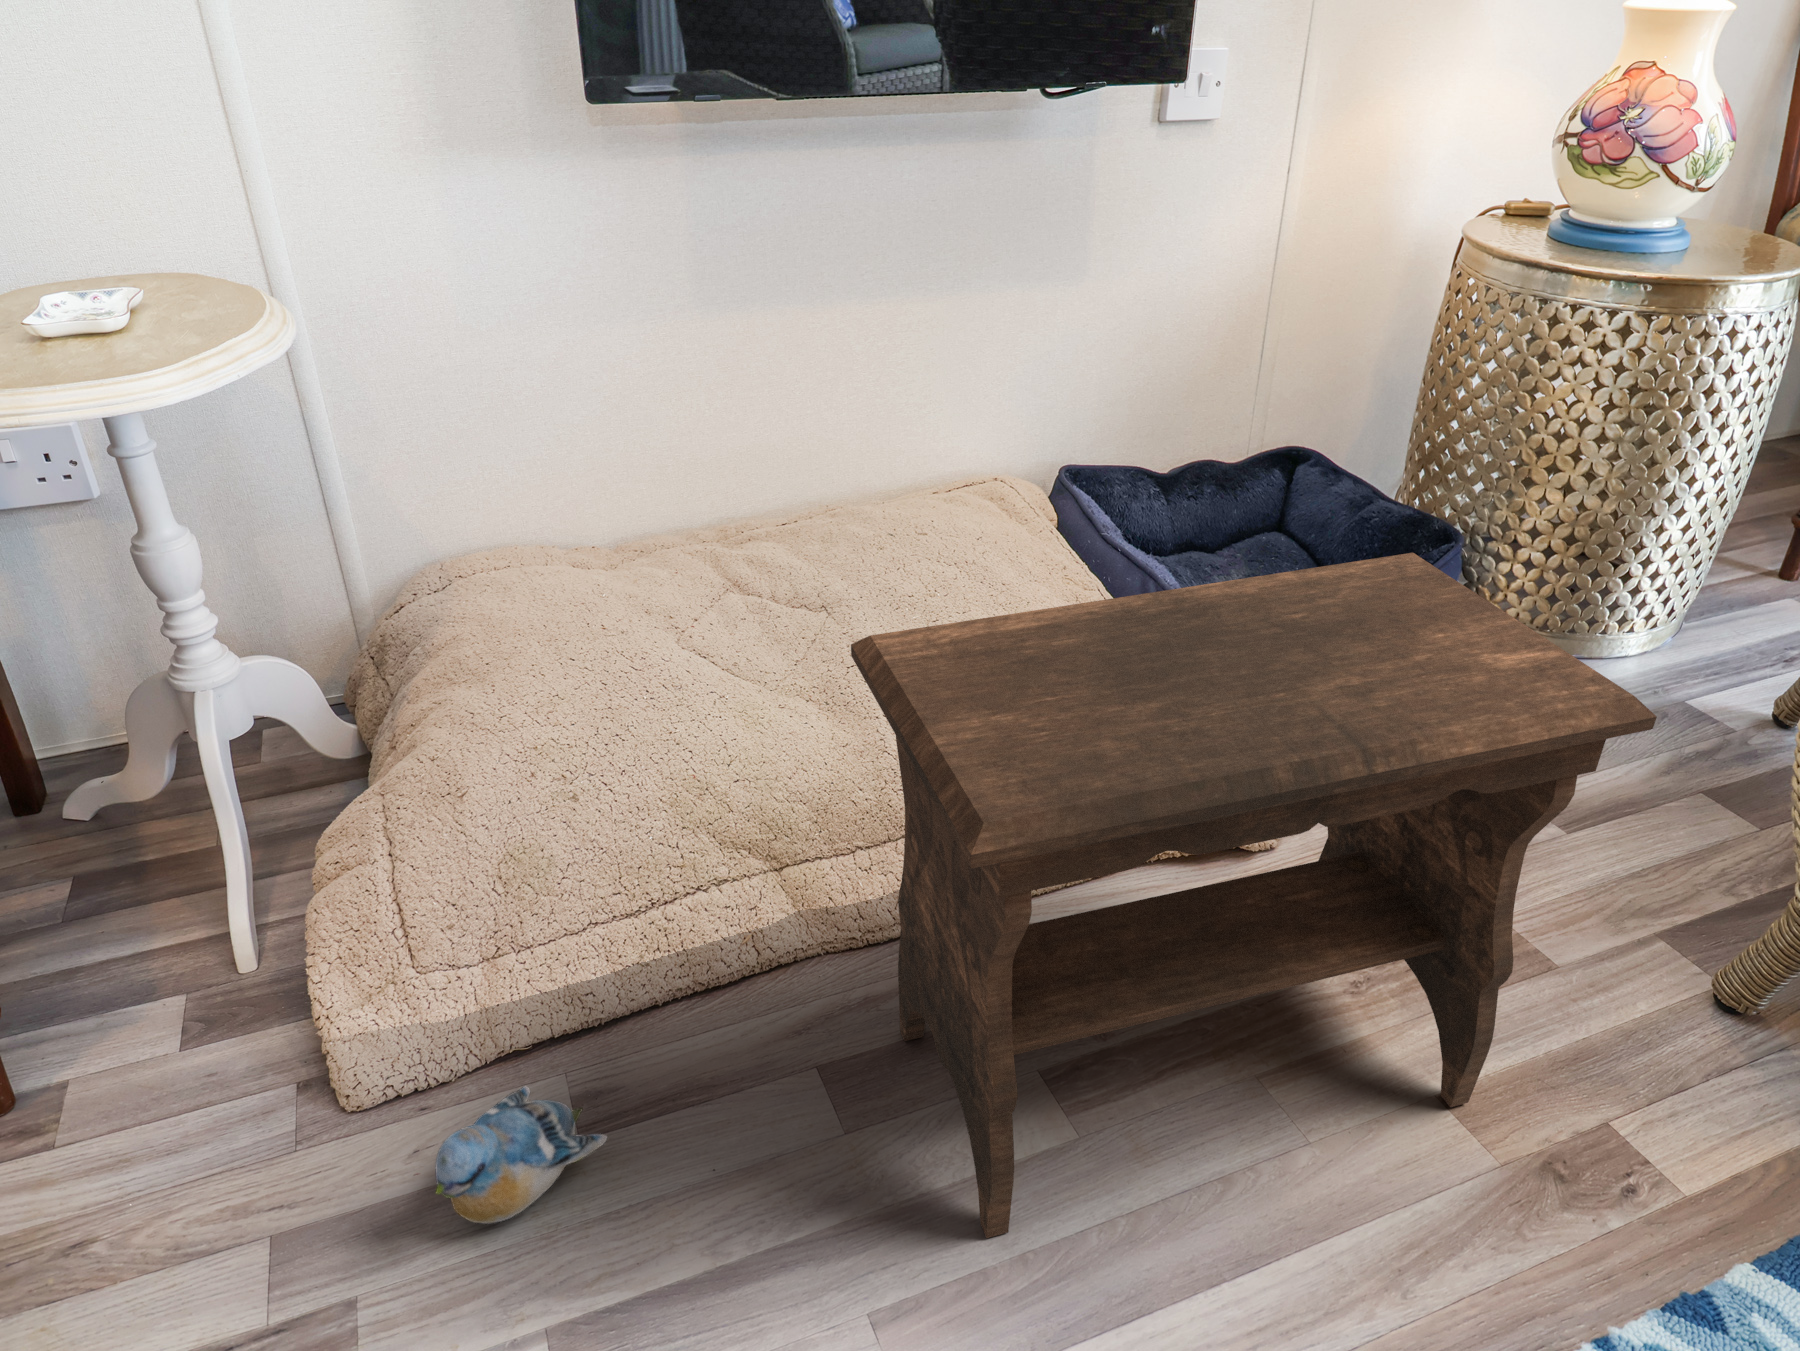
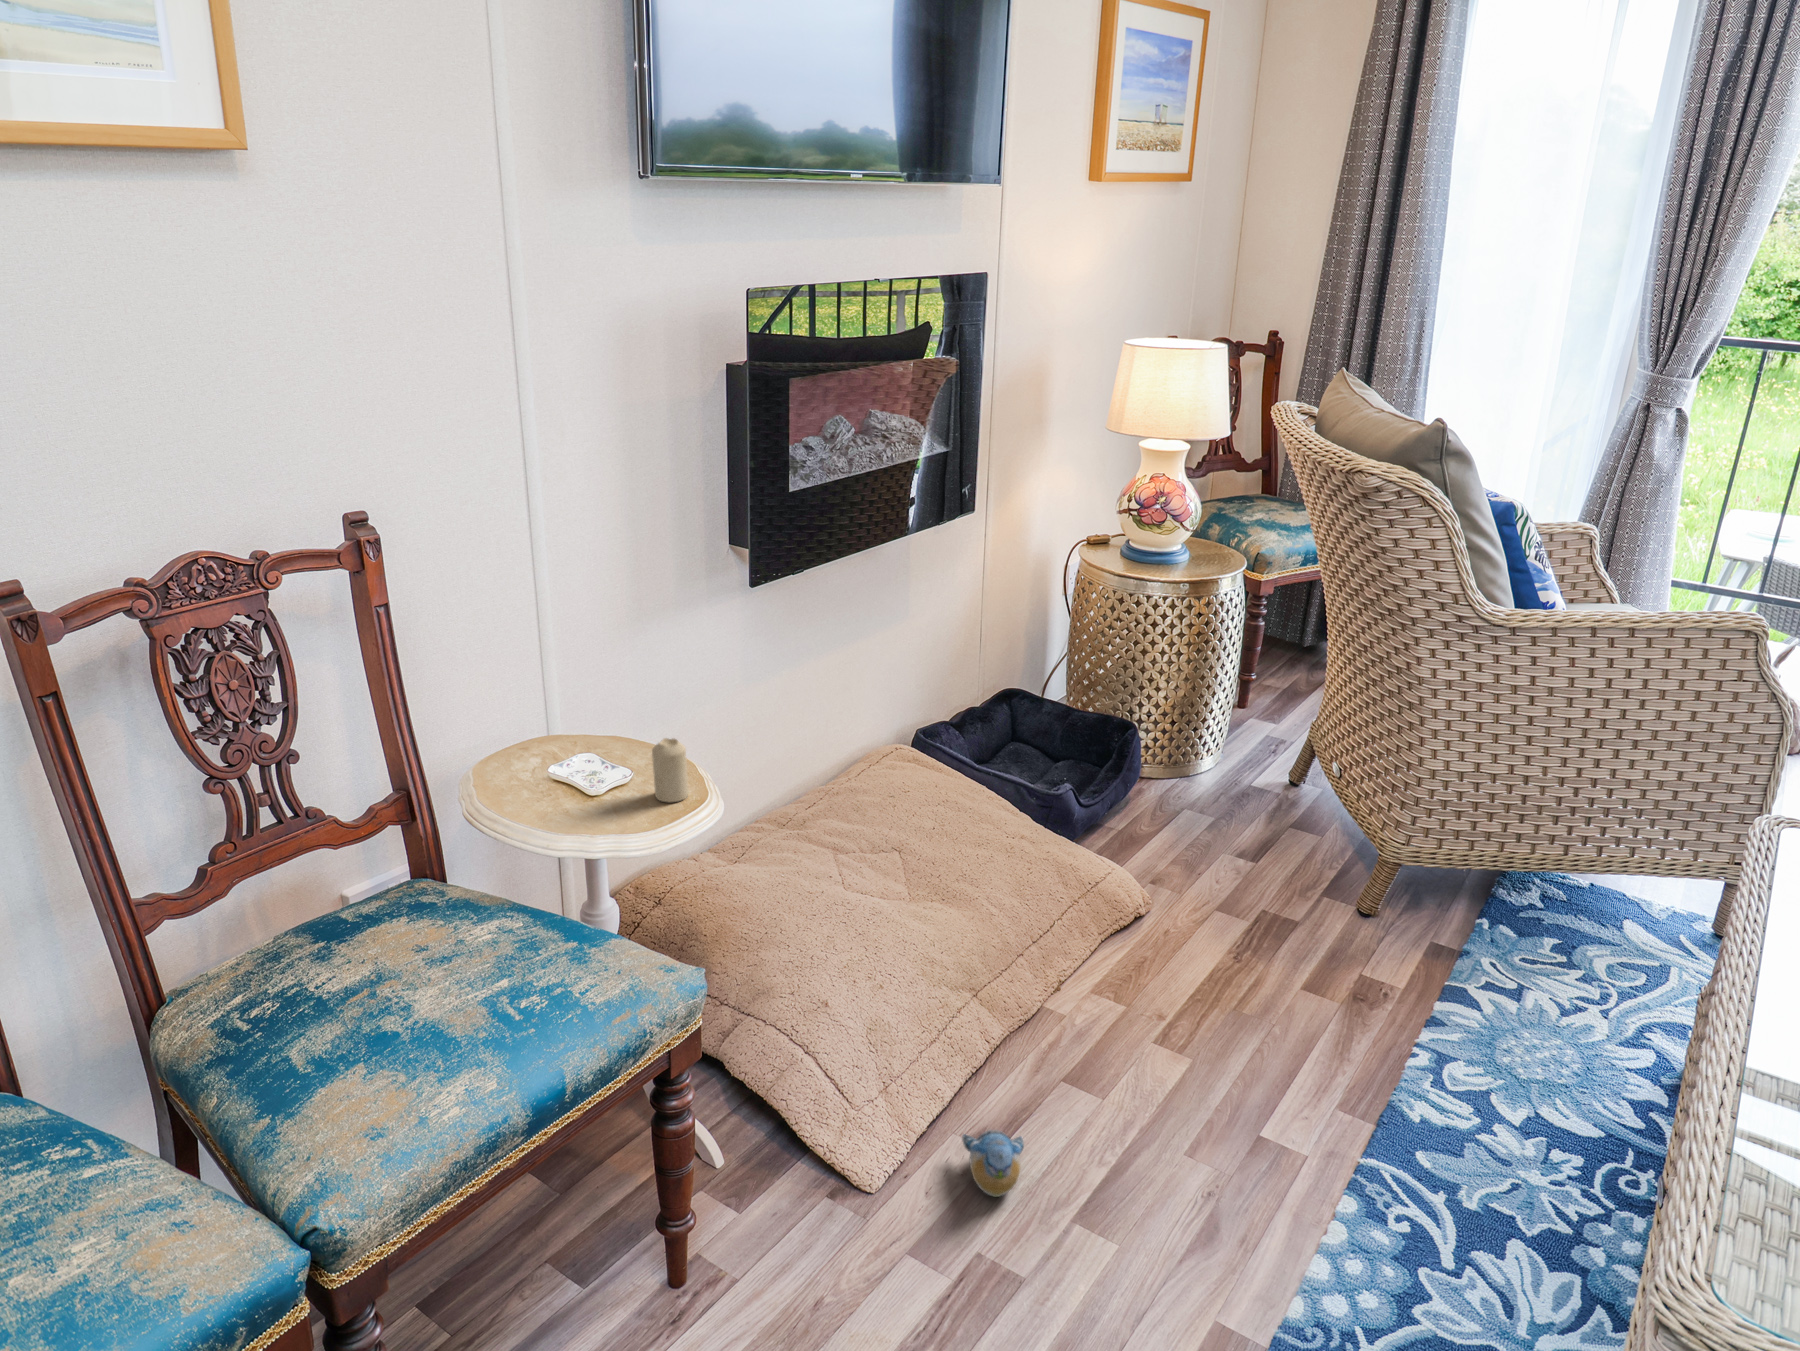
candle: none [52,241,146,359] -> present [652,738,688,802]
footstool: present [851,553,1657,1238] -> none [1070,744,1362,1109]

